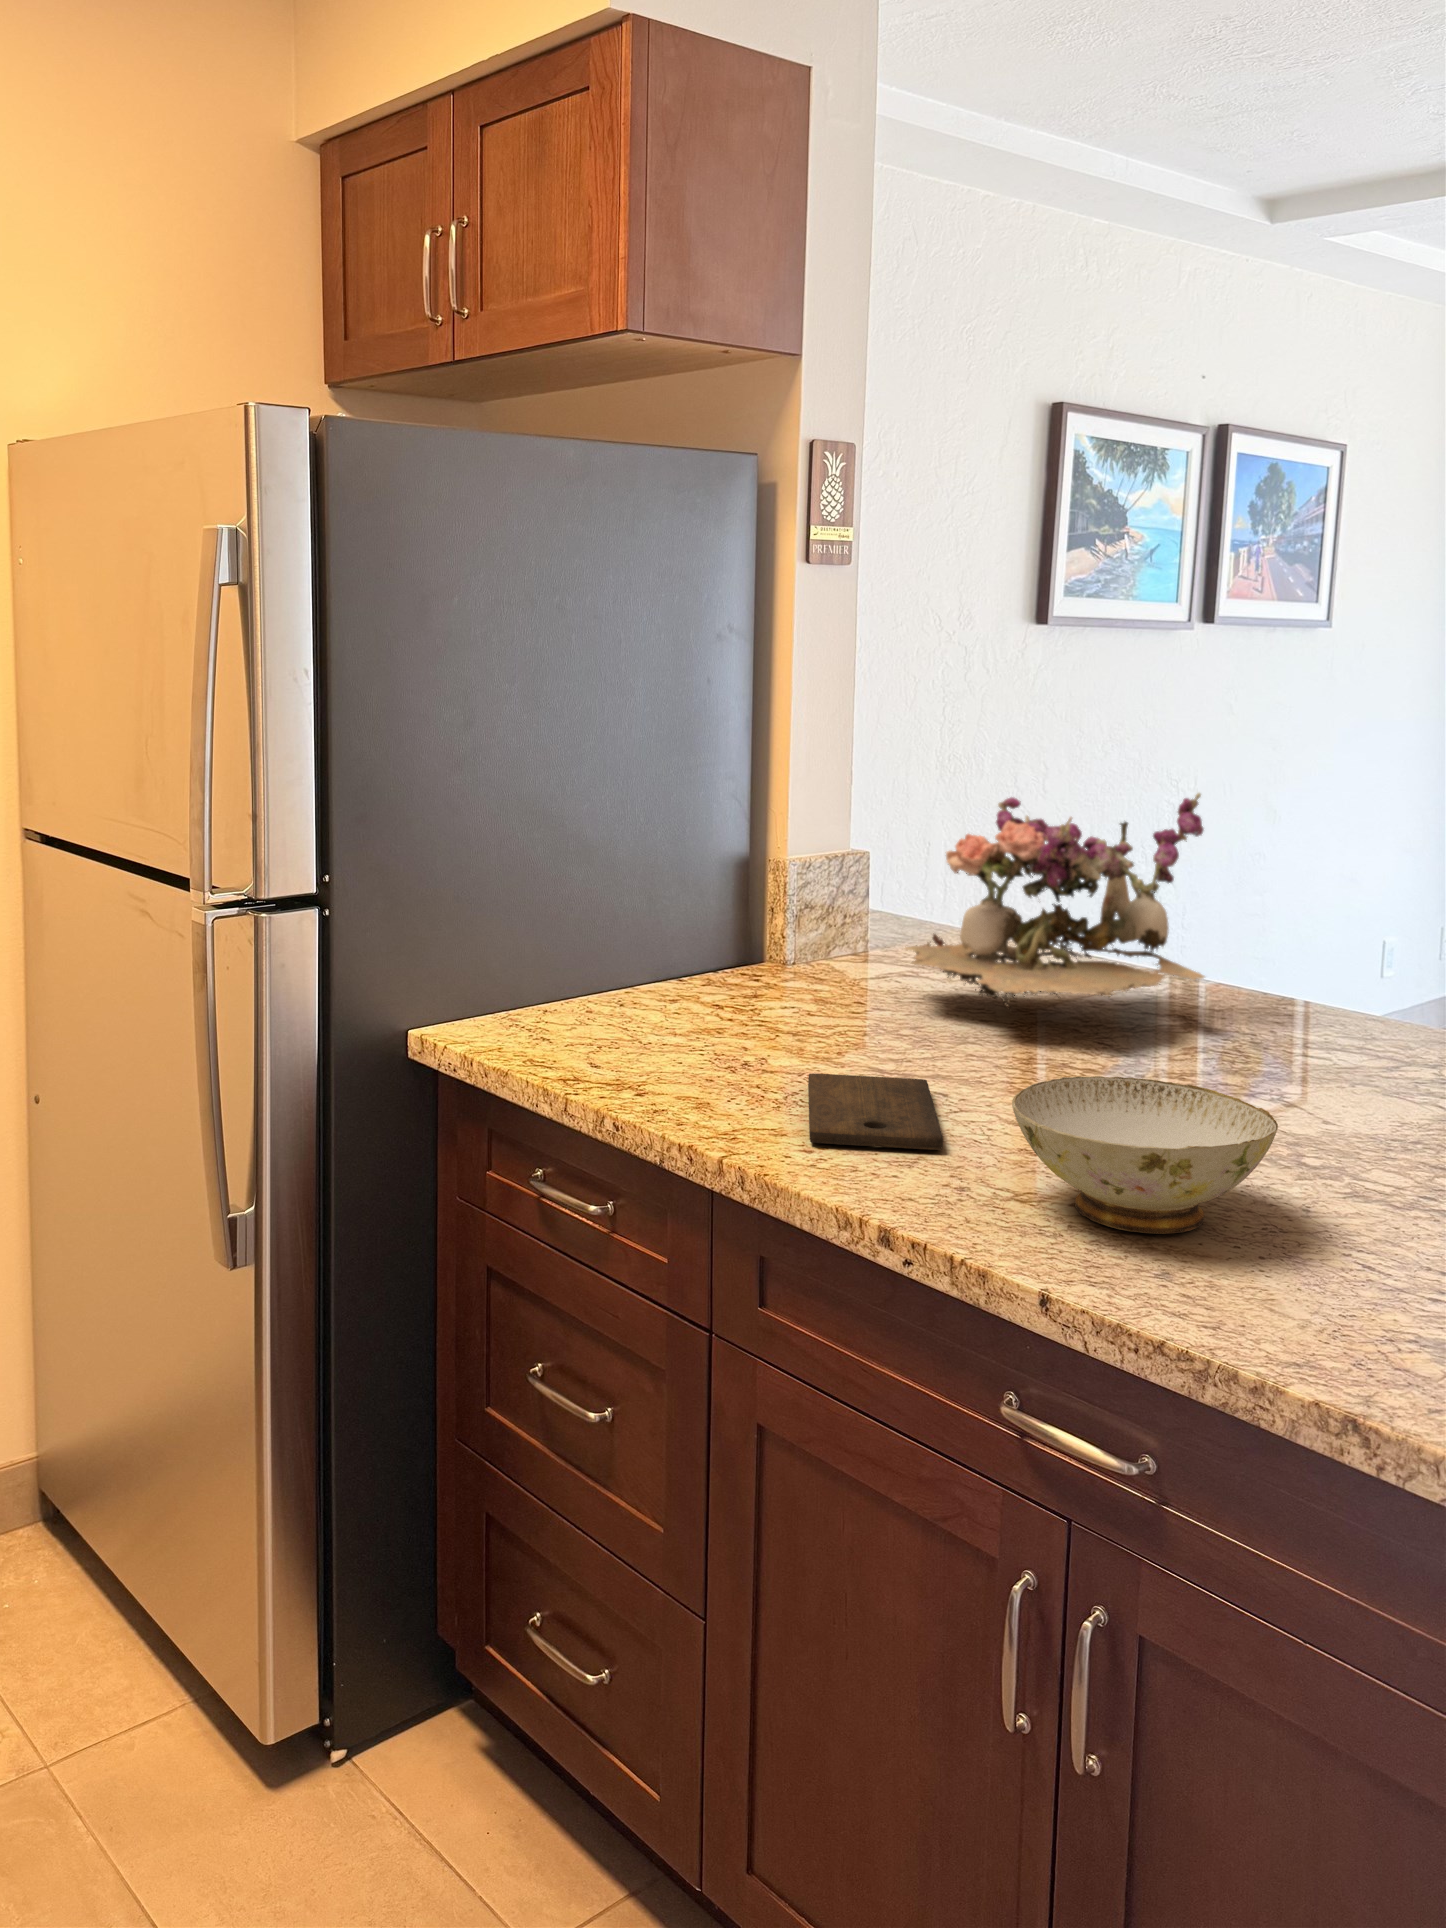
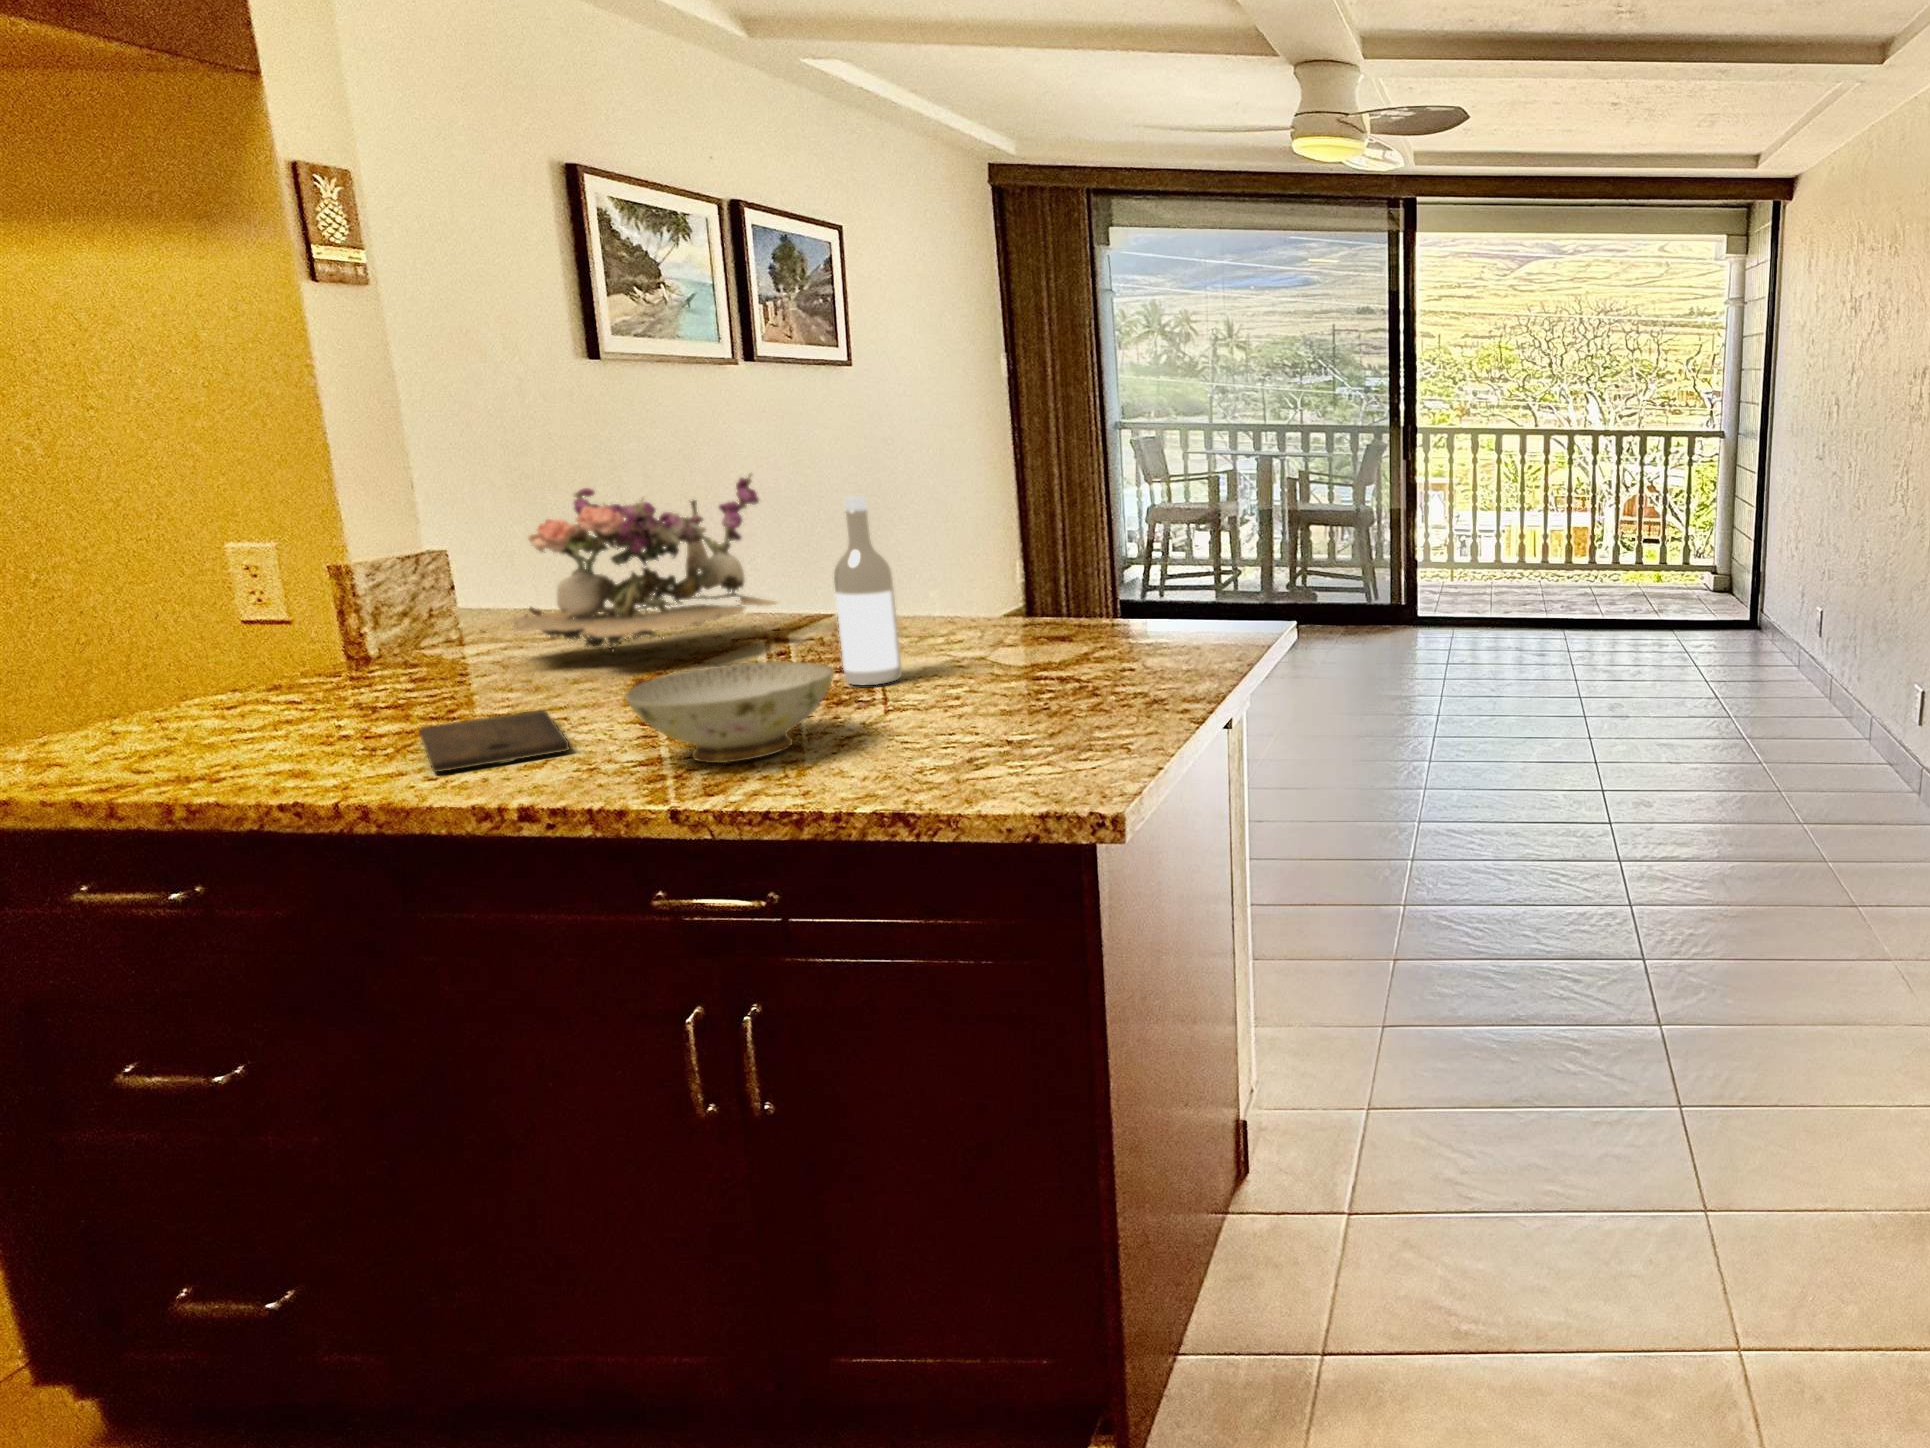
wine bottle: none [1283,850,1376,1141] -> present [834,496,902,685]

